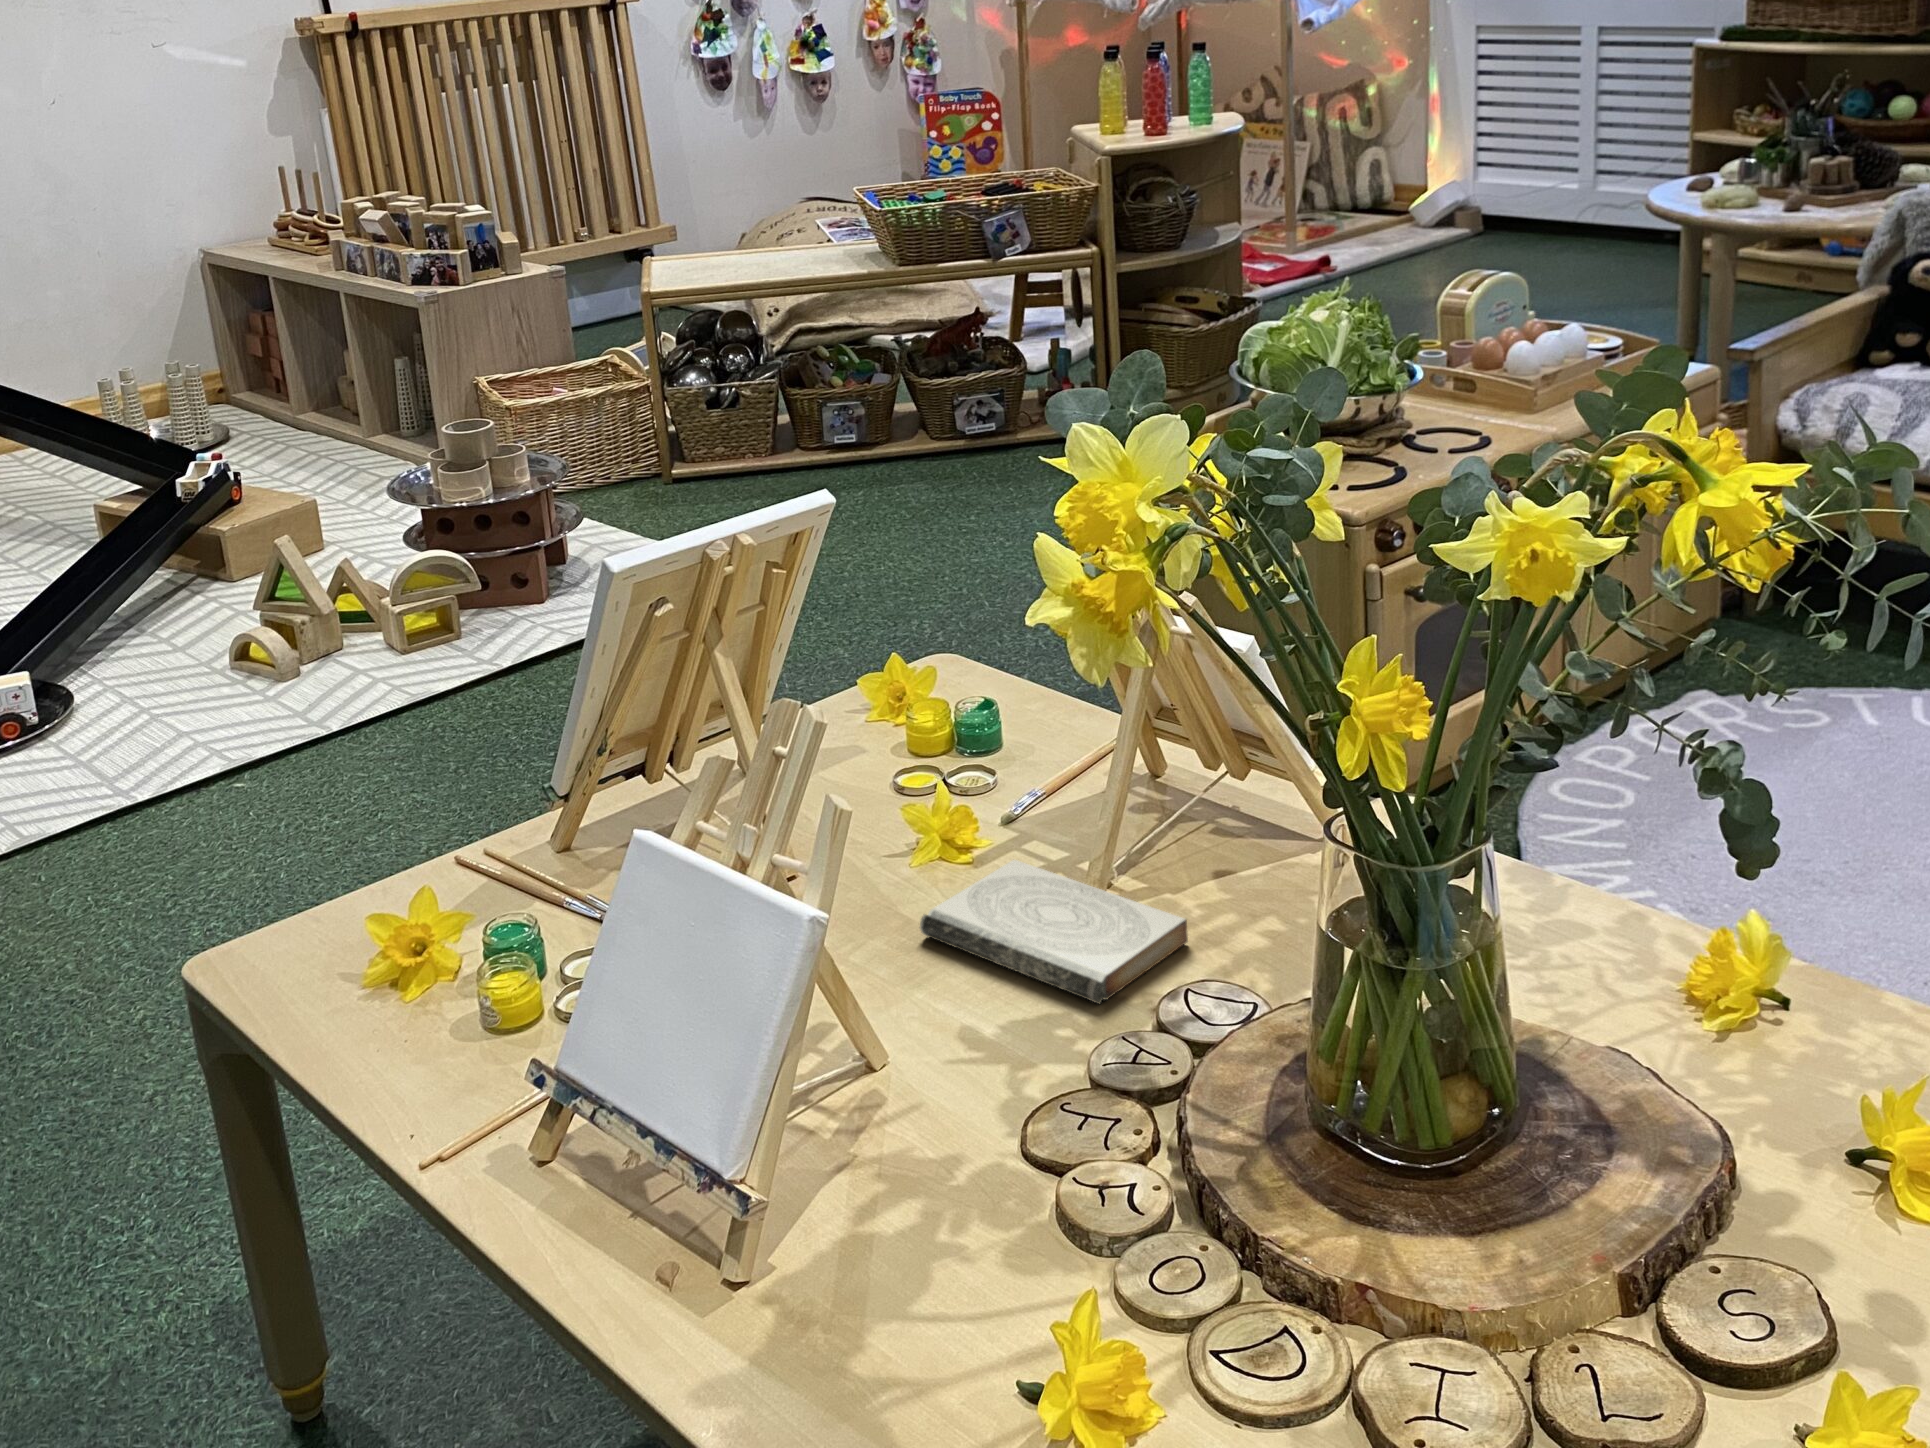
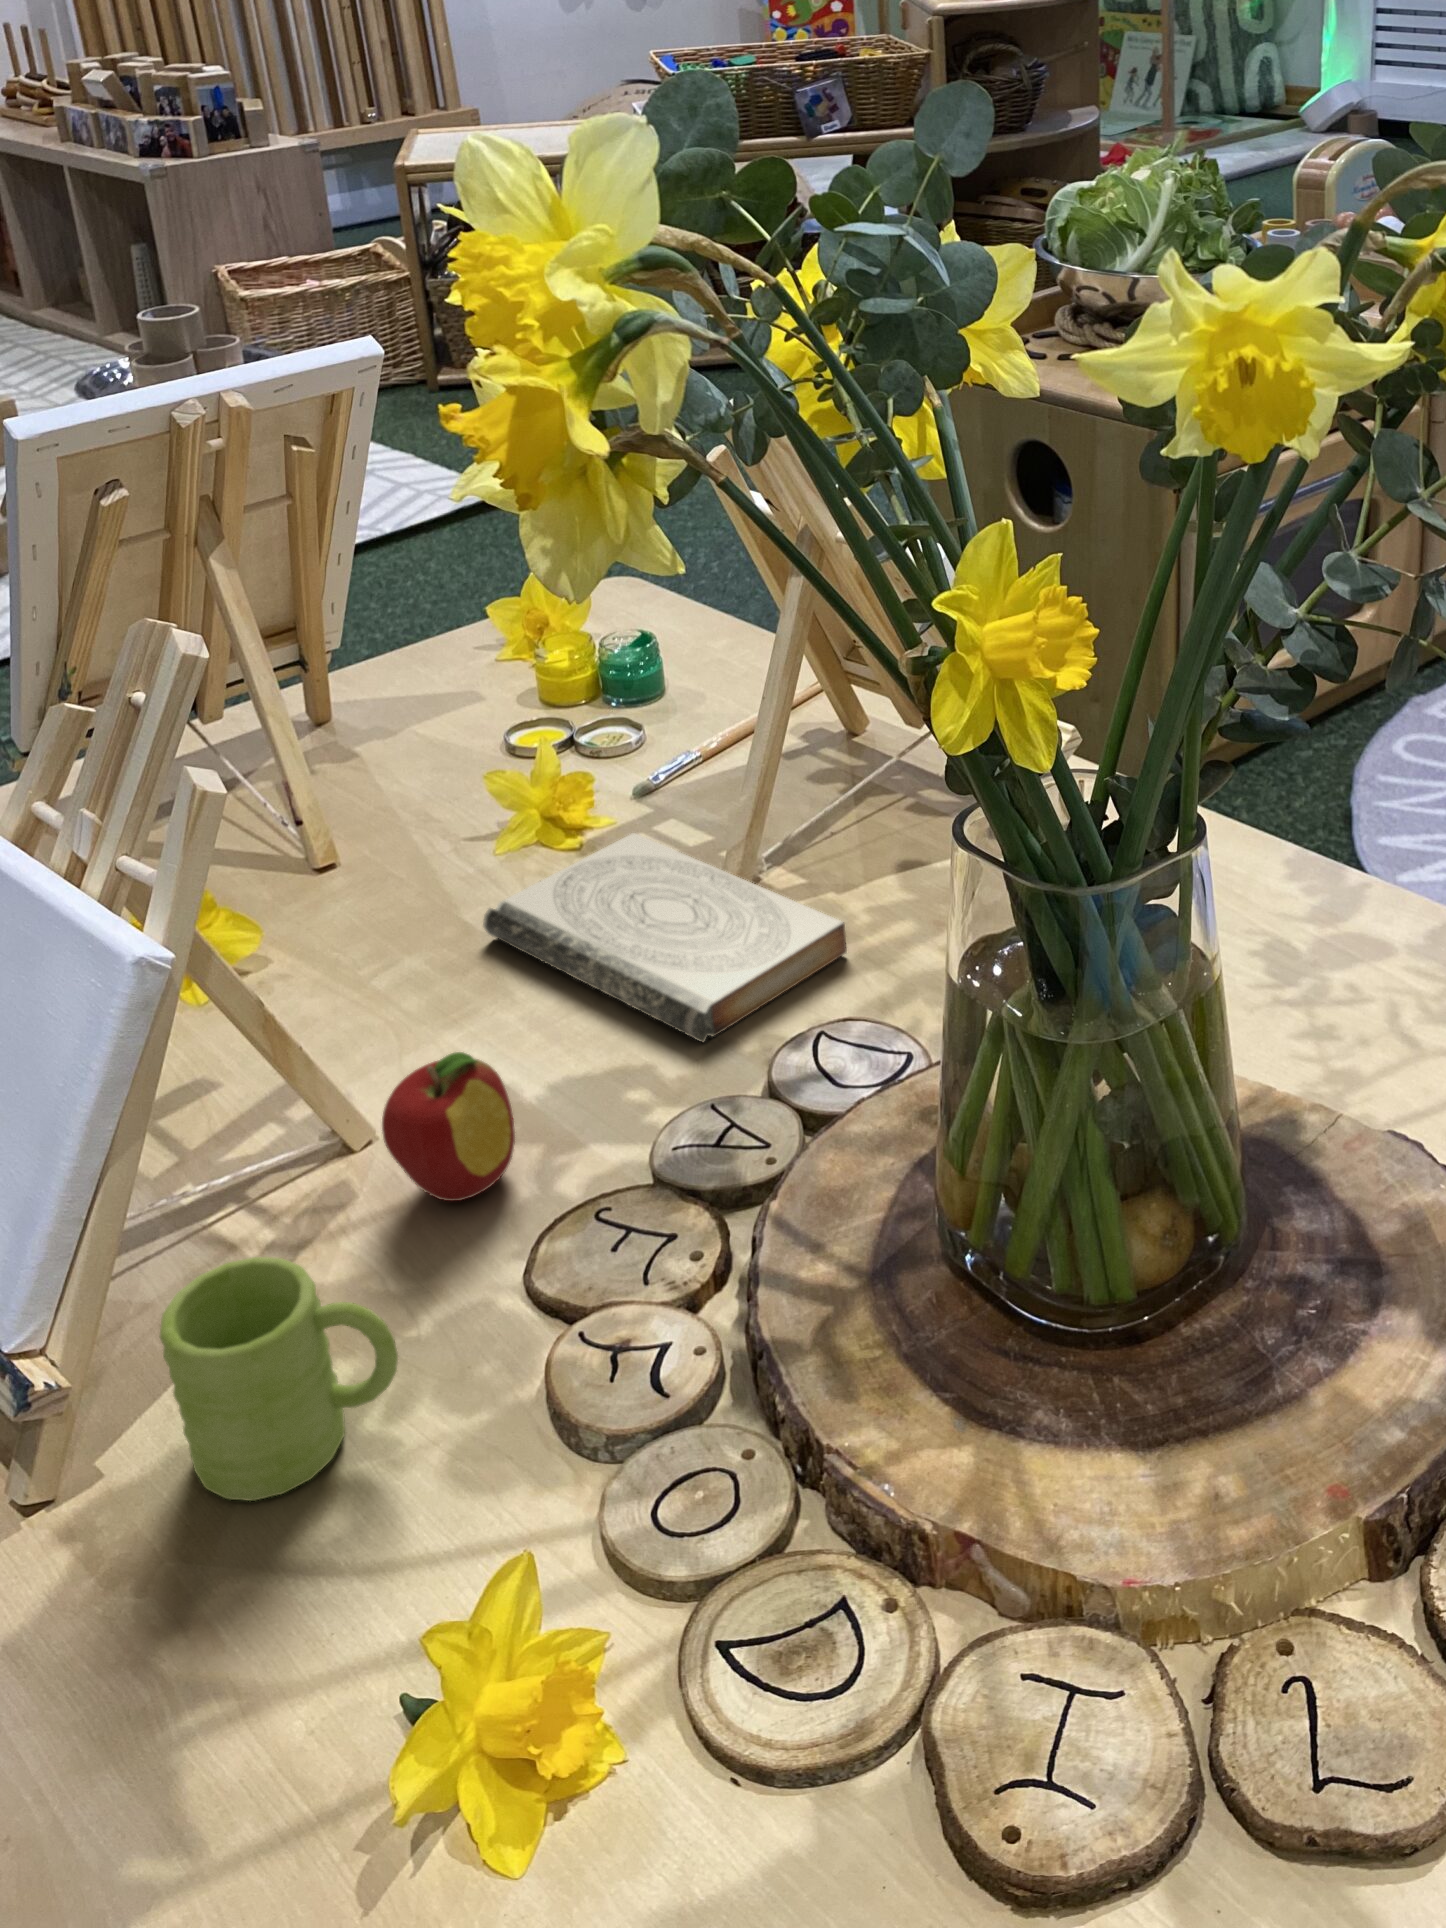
apple: none [909,1003,995,1107] -> present [382,1052,515,1201]
mug: none [827,1125,971,1281] -> present [160,1257,398,1501]

